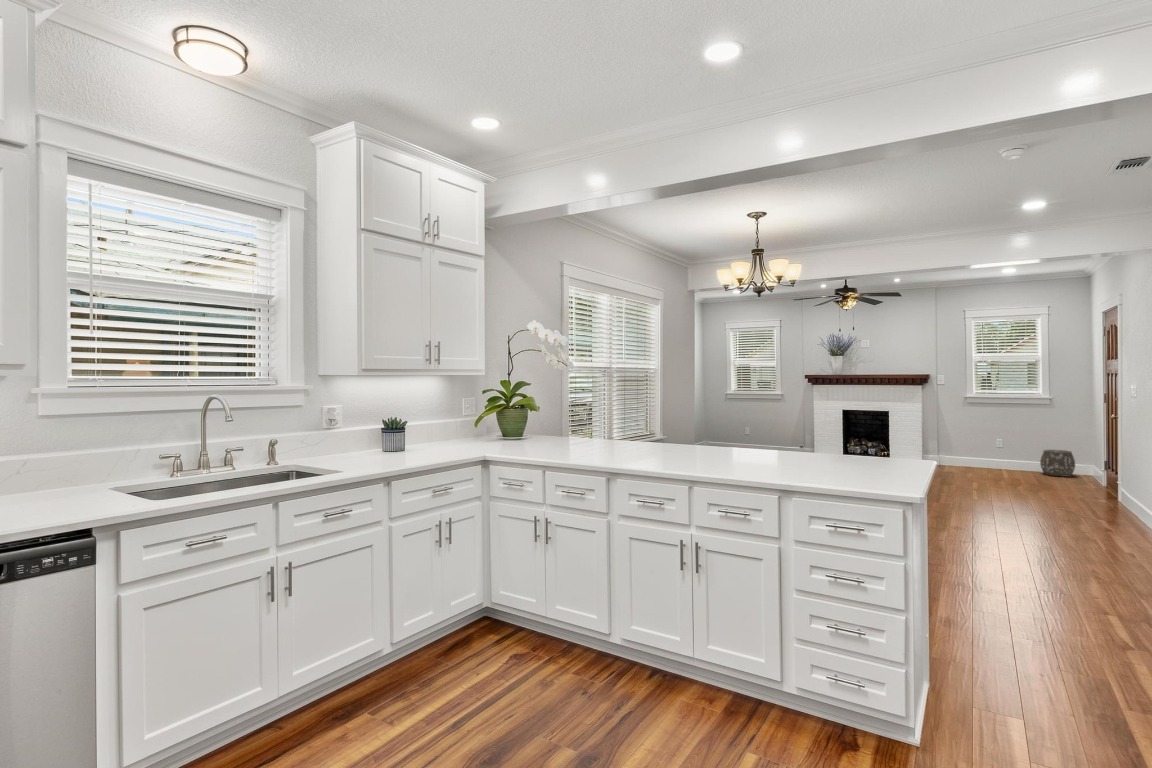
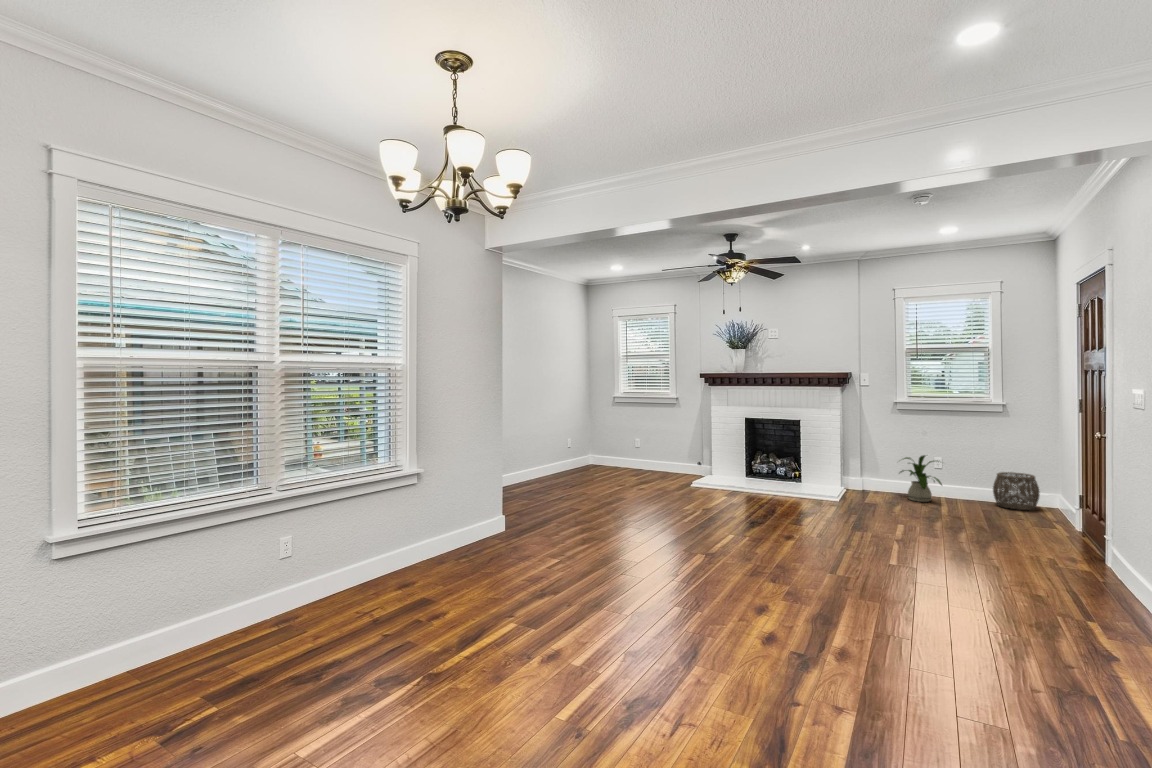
house plant: none [967,436,1005,472] -> present [900,455,942,502]

